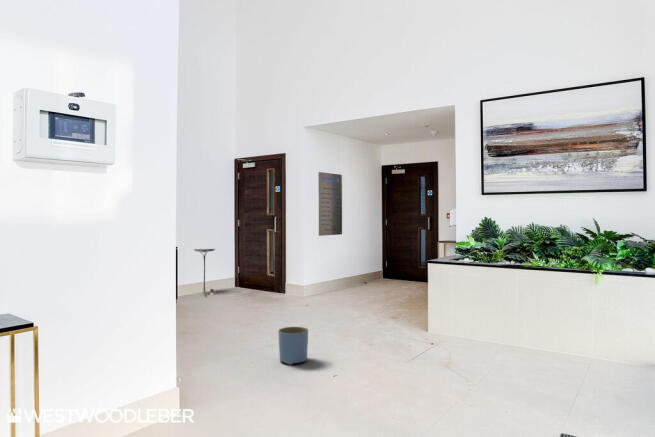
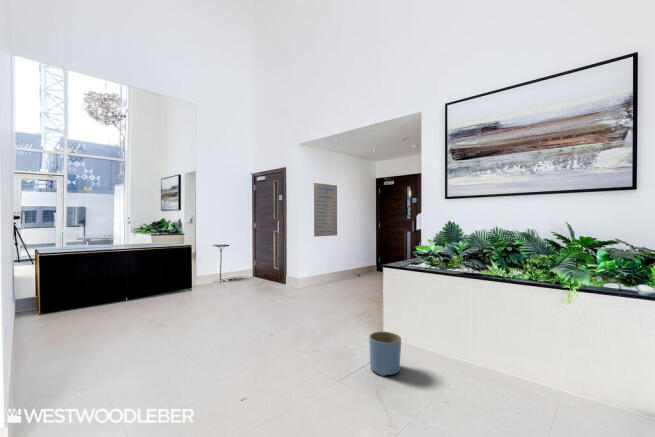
planter: present [278,327,308,365] -> present [369,332,401,376]

